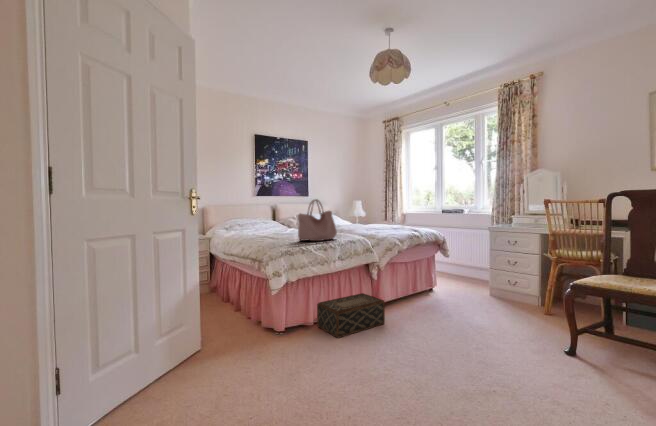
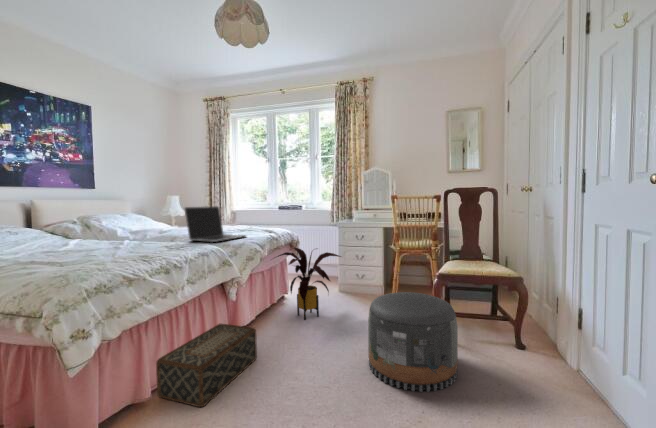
handbag: present [298,199,337,241] -> none [113,192,181,263]
laptop: none [348,209,391,235] -> present [185,206,246,242]
house plant: none [413,246,481,310] -> present [277,247,341,320]
pouf: none [470,292,566,386] -> present [368,292,458,392]

